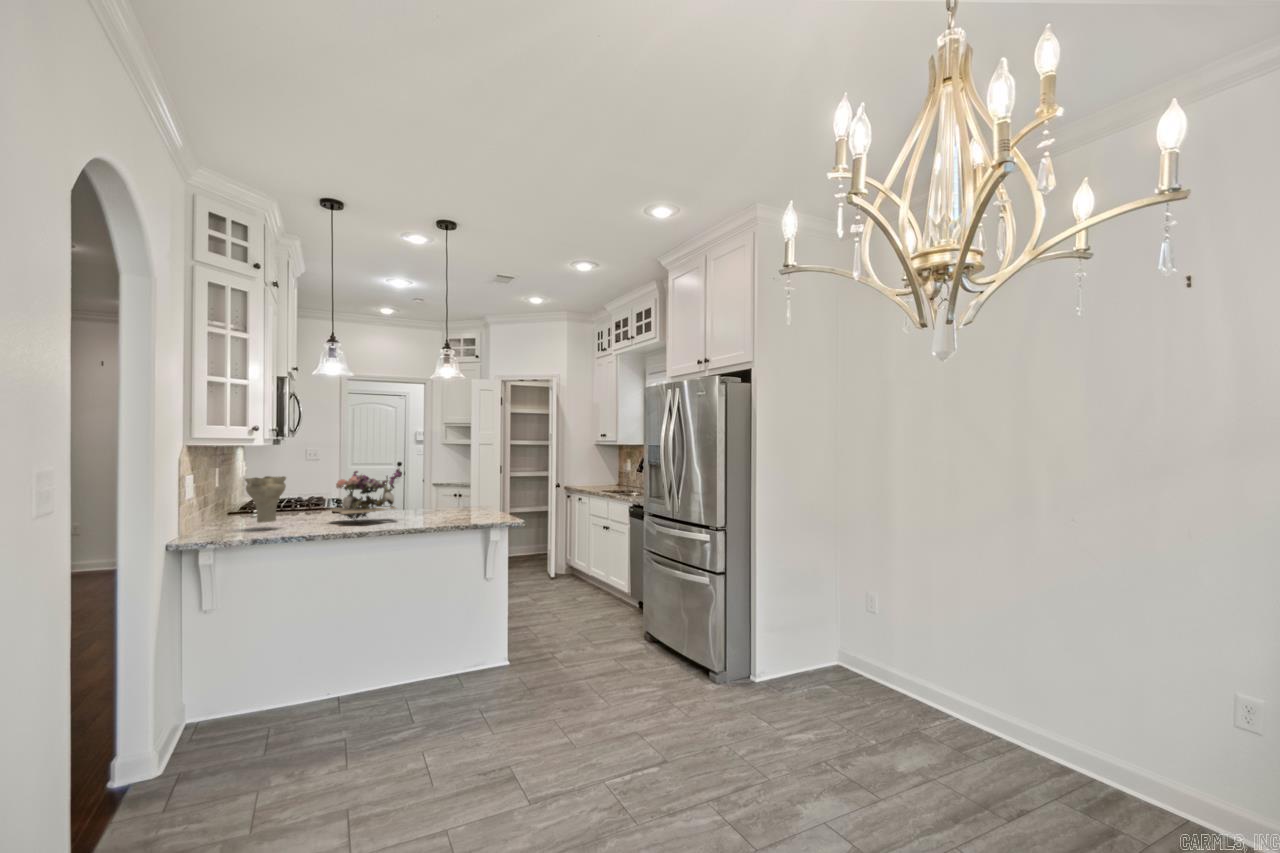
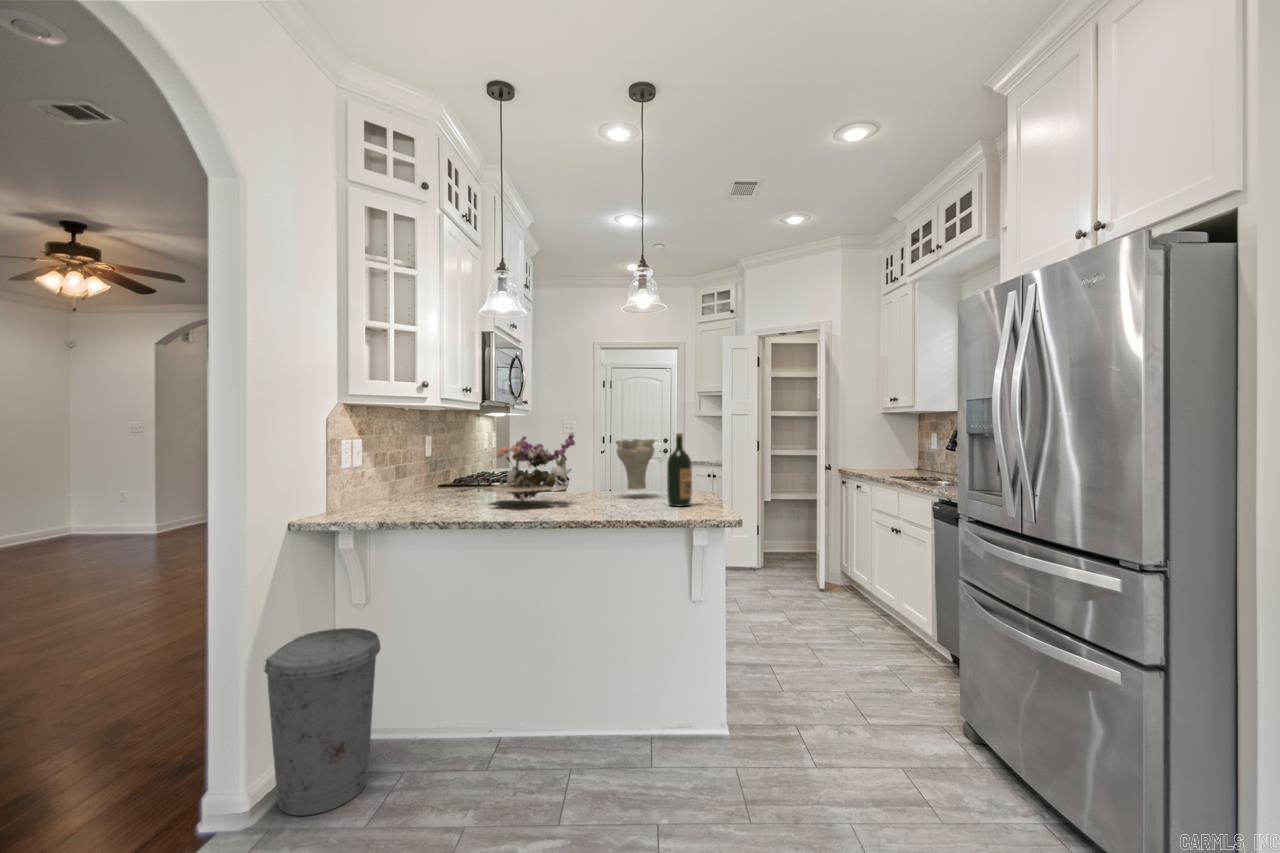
wine bottle: none [470,467,487,517] -> present [667,433,692,507]
vase: present [245,476,286,523] -> present [616,439,655,490]
trash can: none [179,624,272,759] -> present [264,628,381,816]

